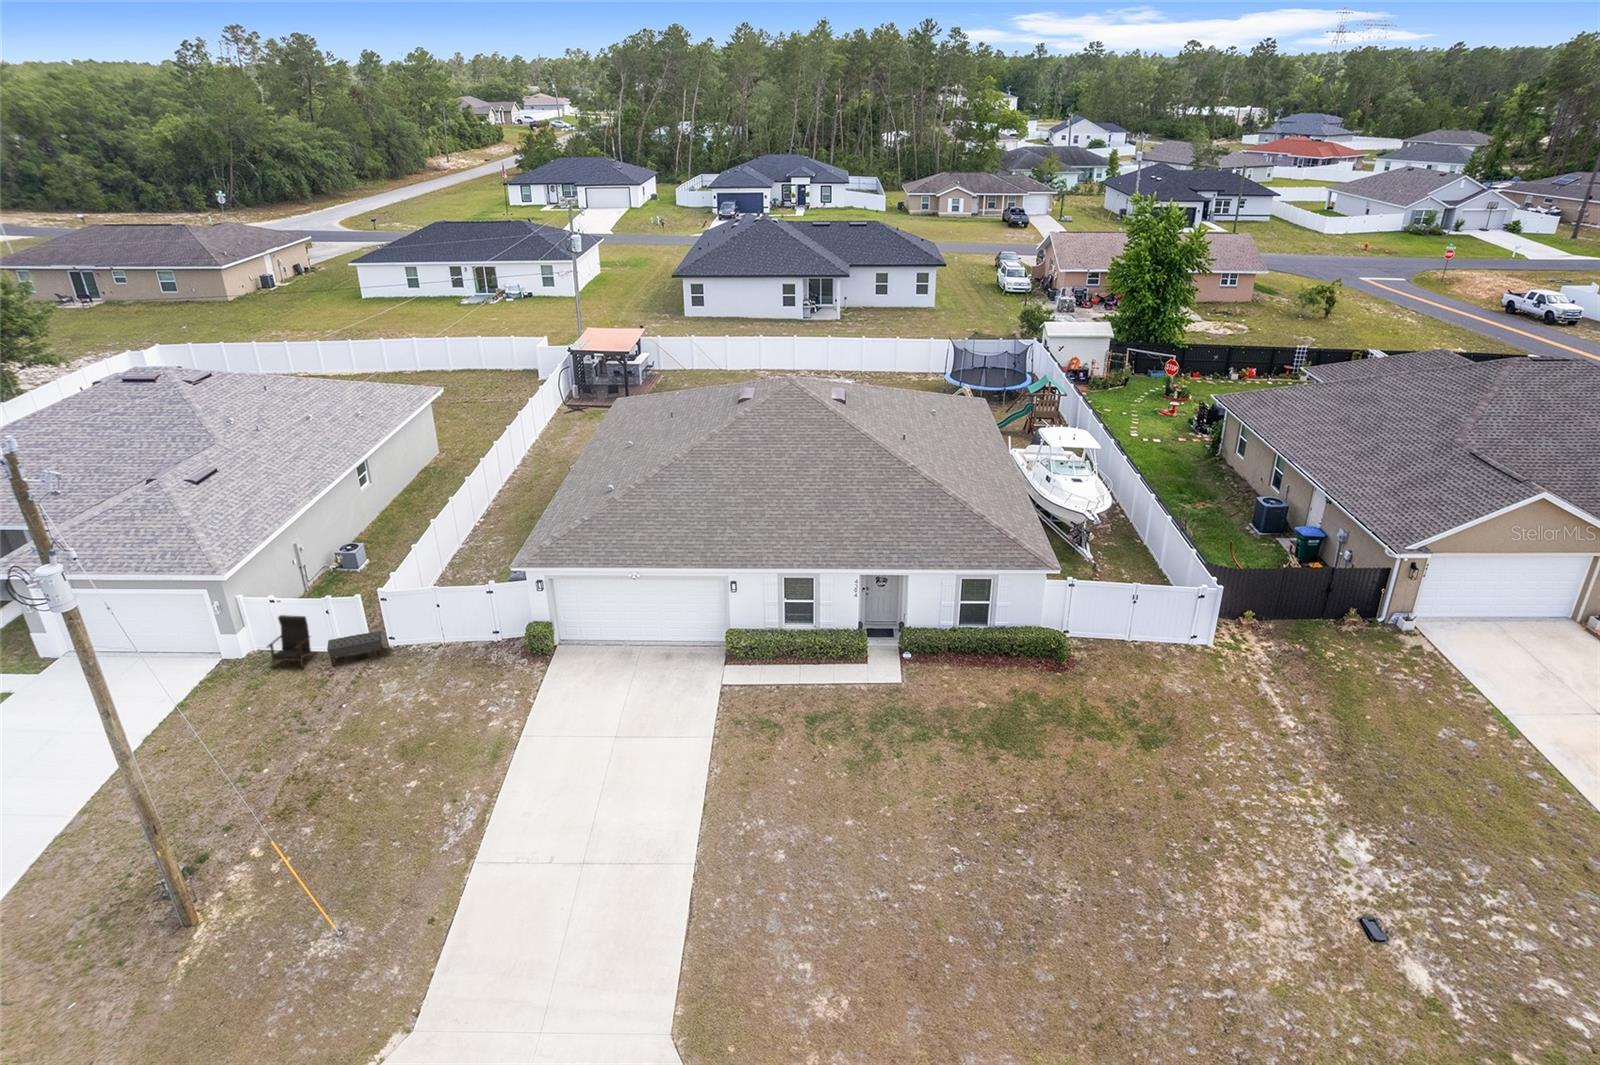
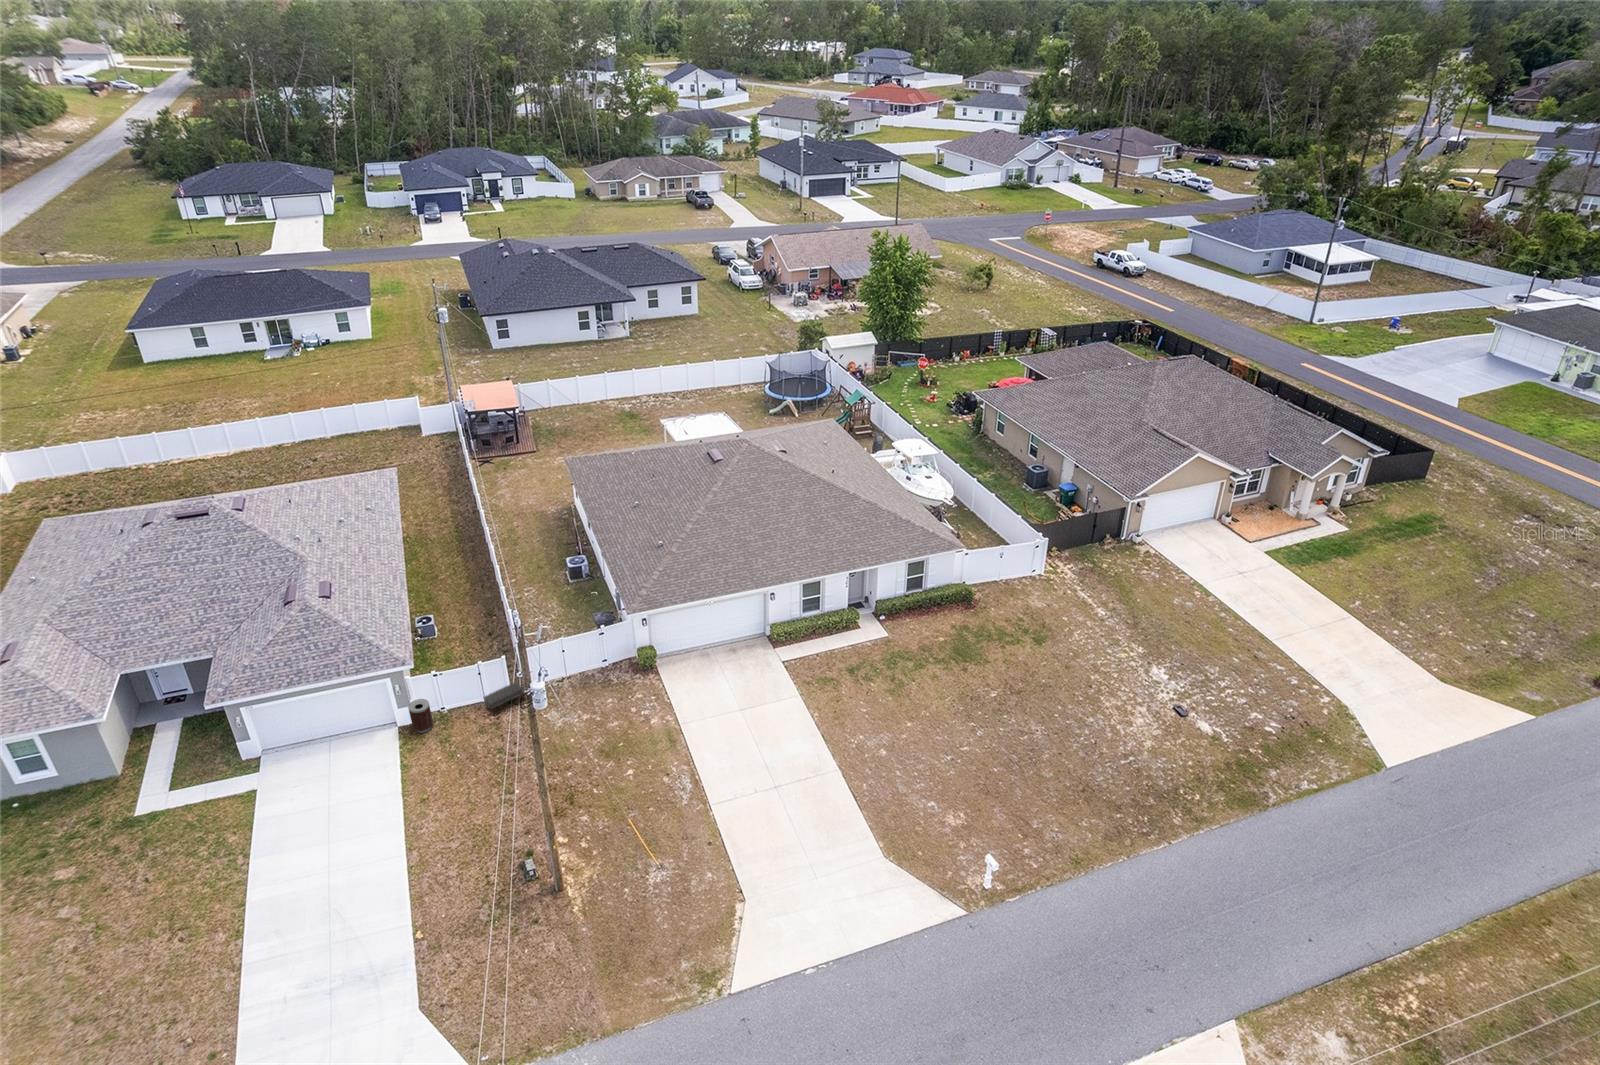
lounge chair: present [267,615,314,669] -> none [443,683,471,727]
trash can: none [227,624,264,668] -> present [408,699,433,733]

